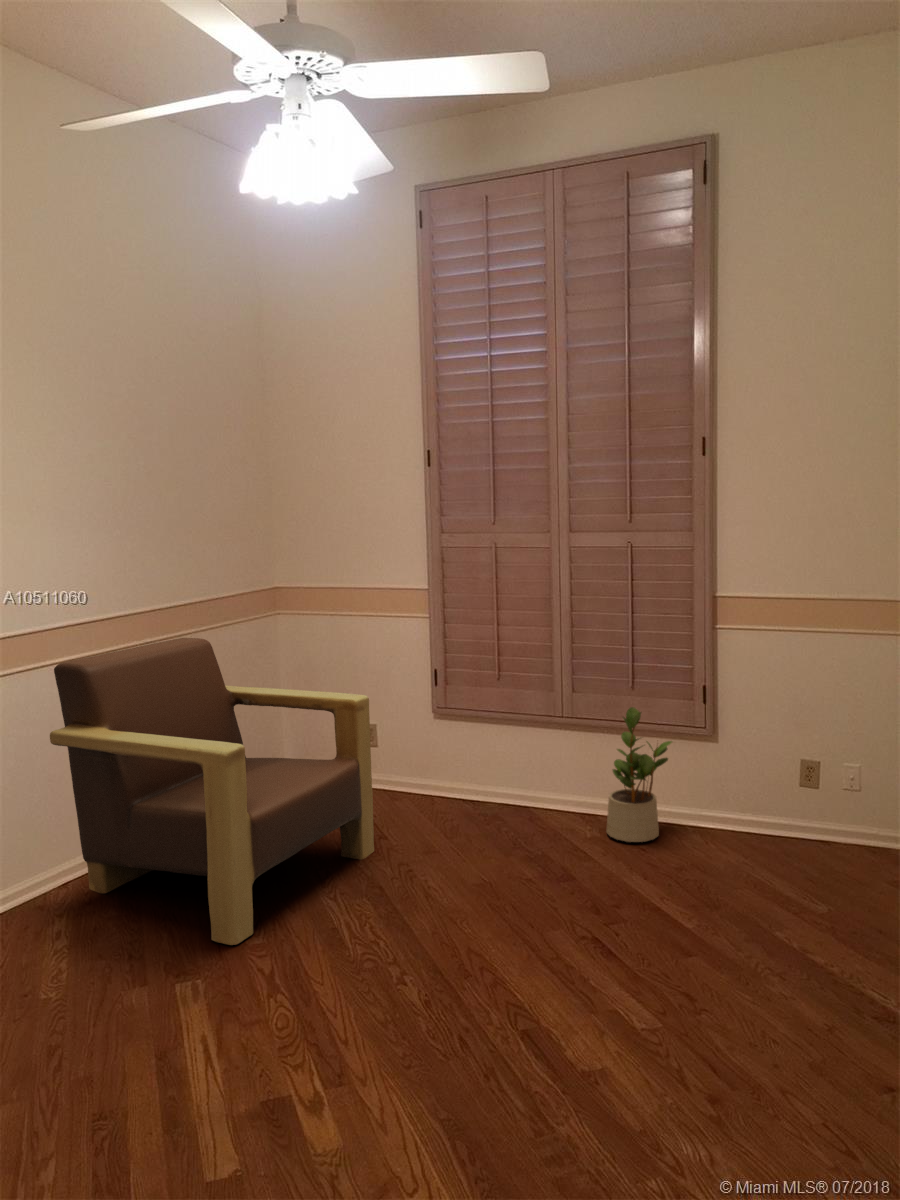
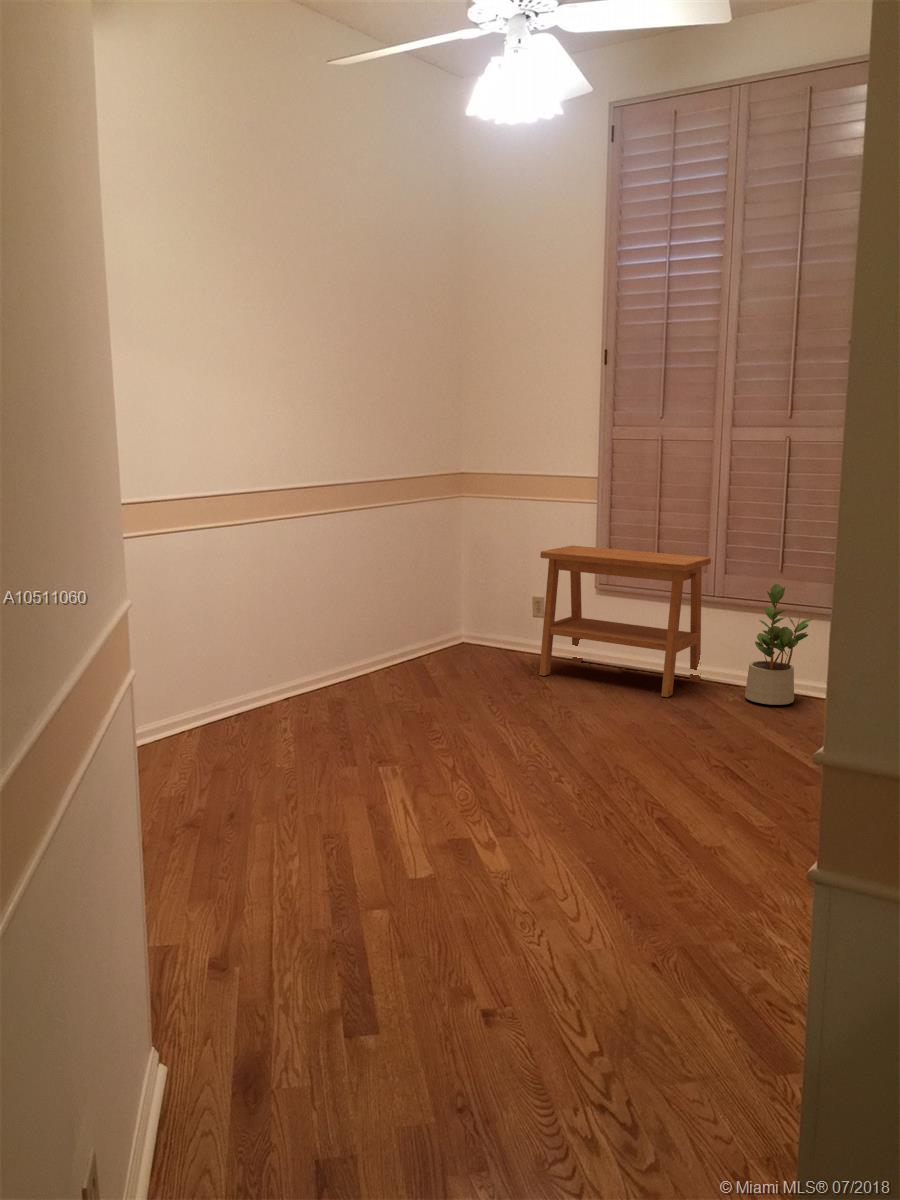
armchair: present [50,638,374,945] -> none [280,504,540,736]
side table: none [370,667,558,842] -> present [539,546,711,697]

